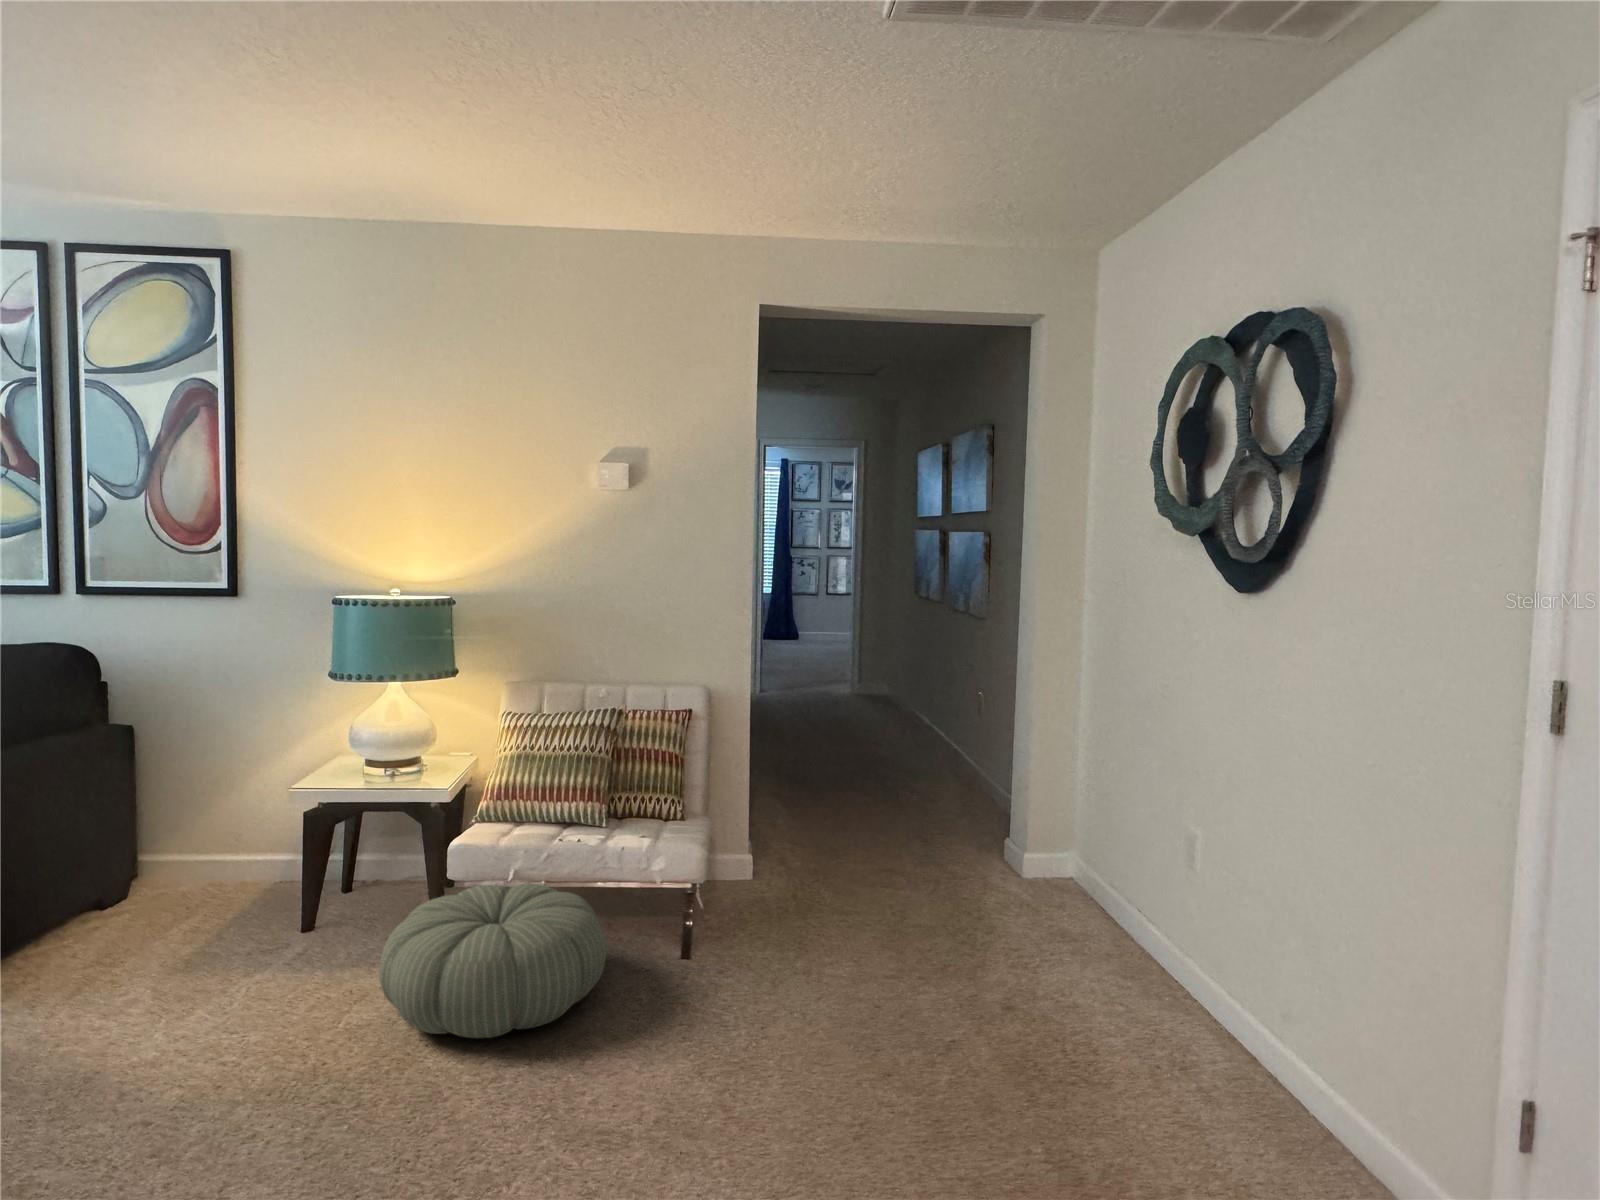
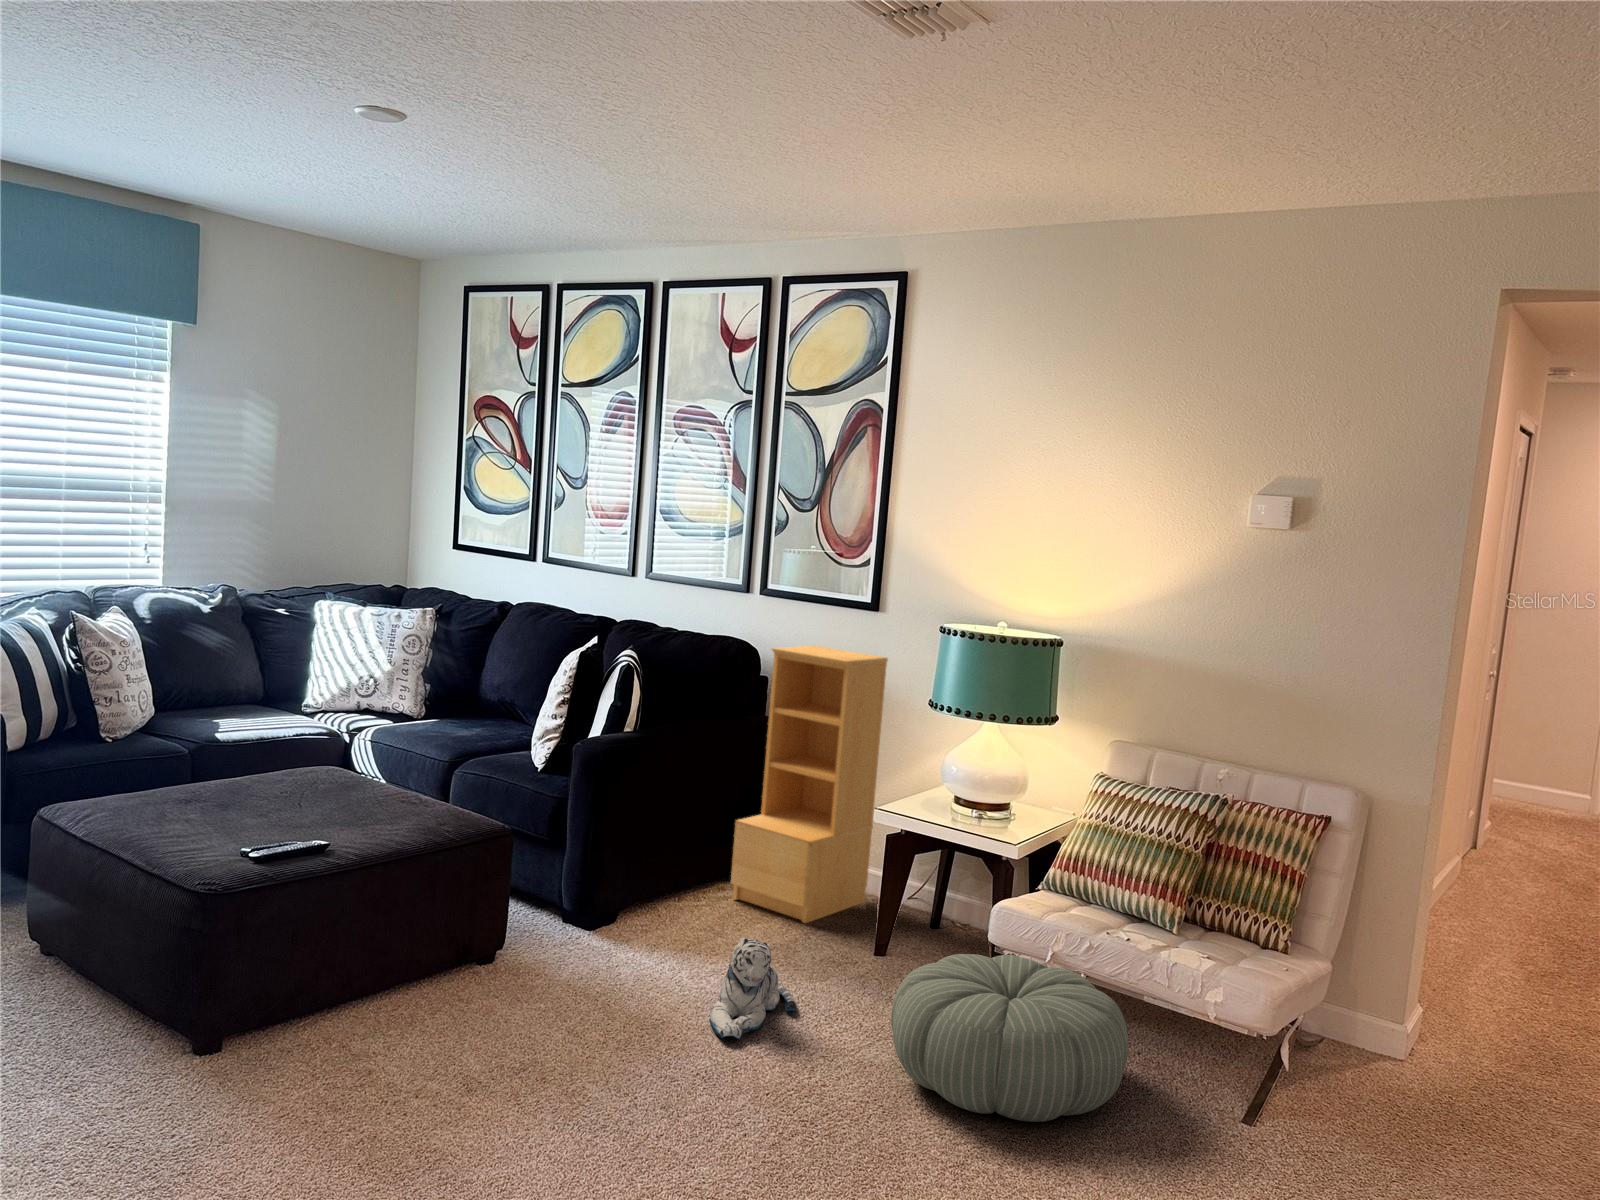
bookshelf: none [97,639,261,924] -> present [731,645,888,923]
plush toy: none [156,956,255,1076] -> present [709,938,796,1039]

